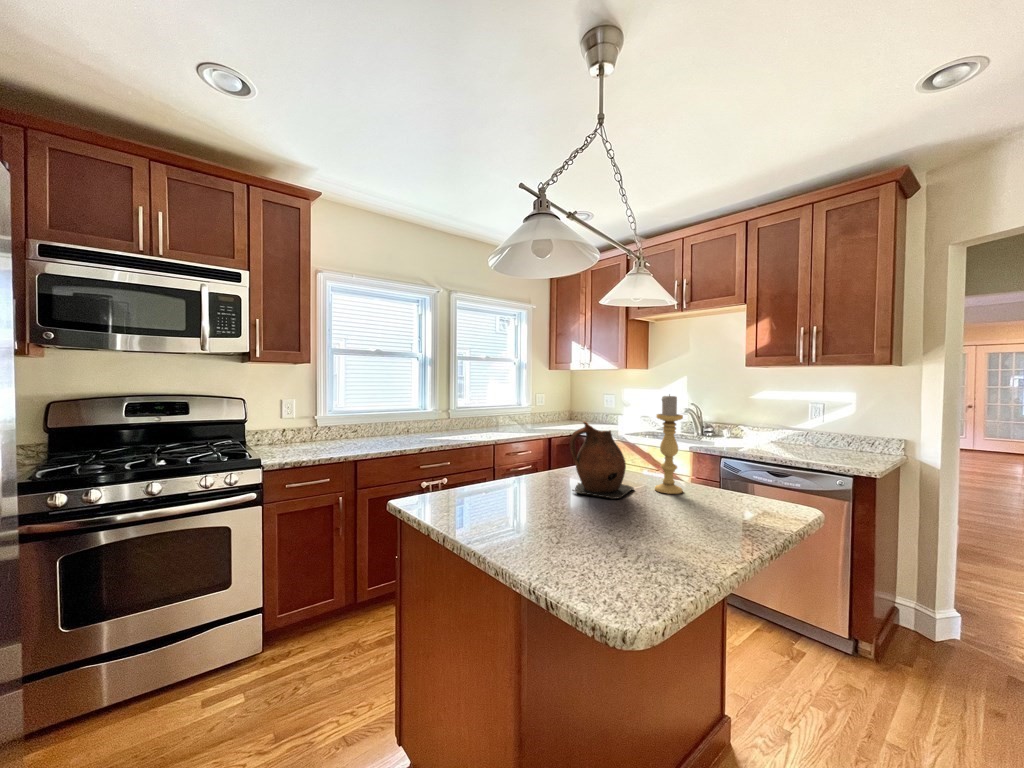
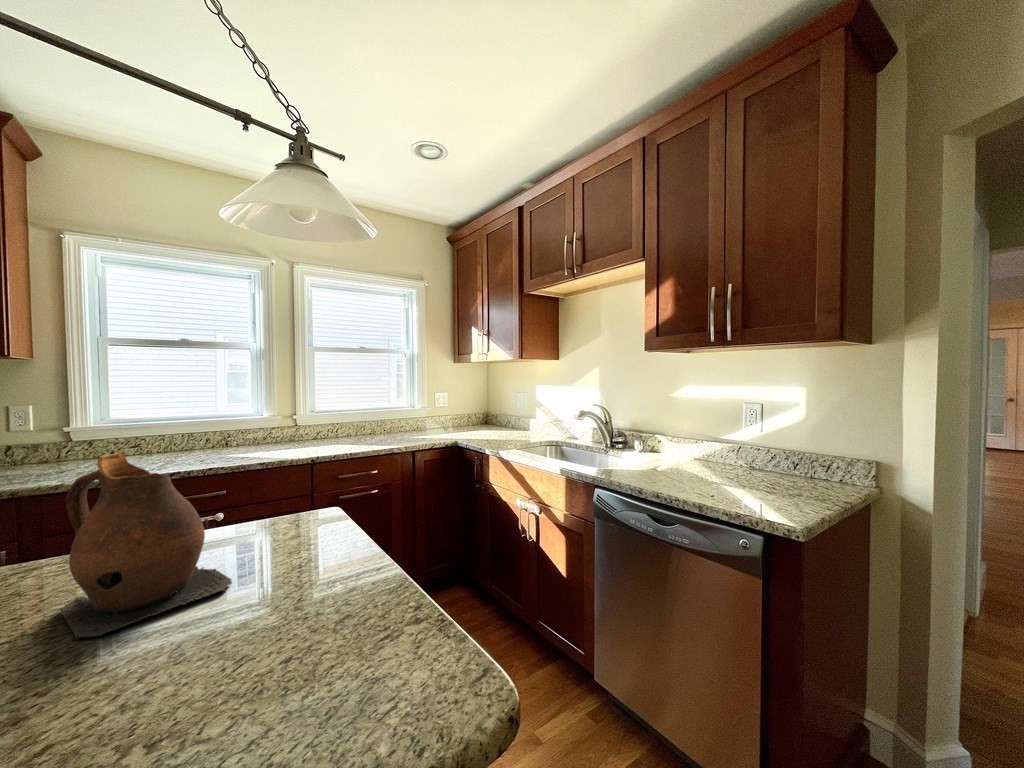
candle holder: present [655,395,683,494] -> none [250,396,315,614]

